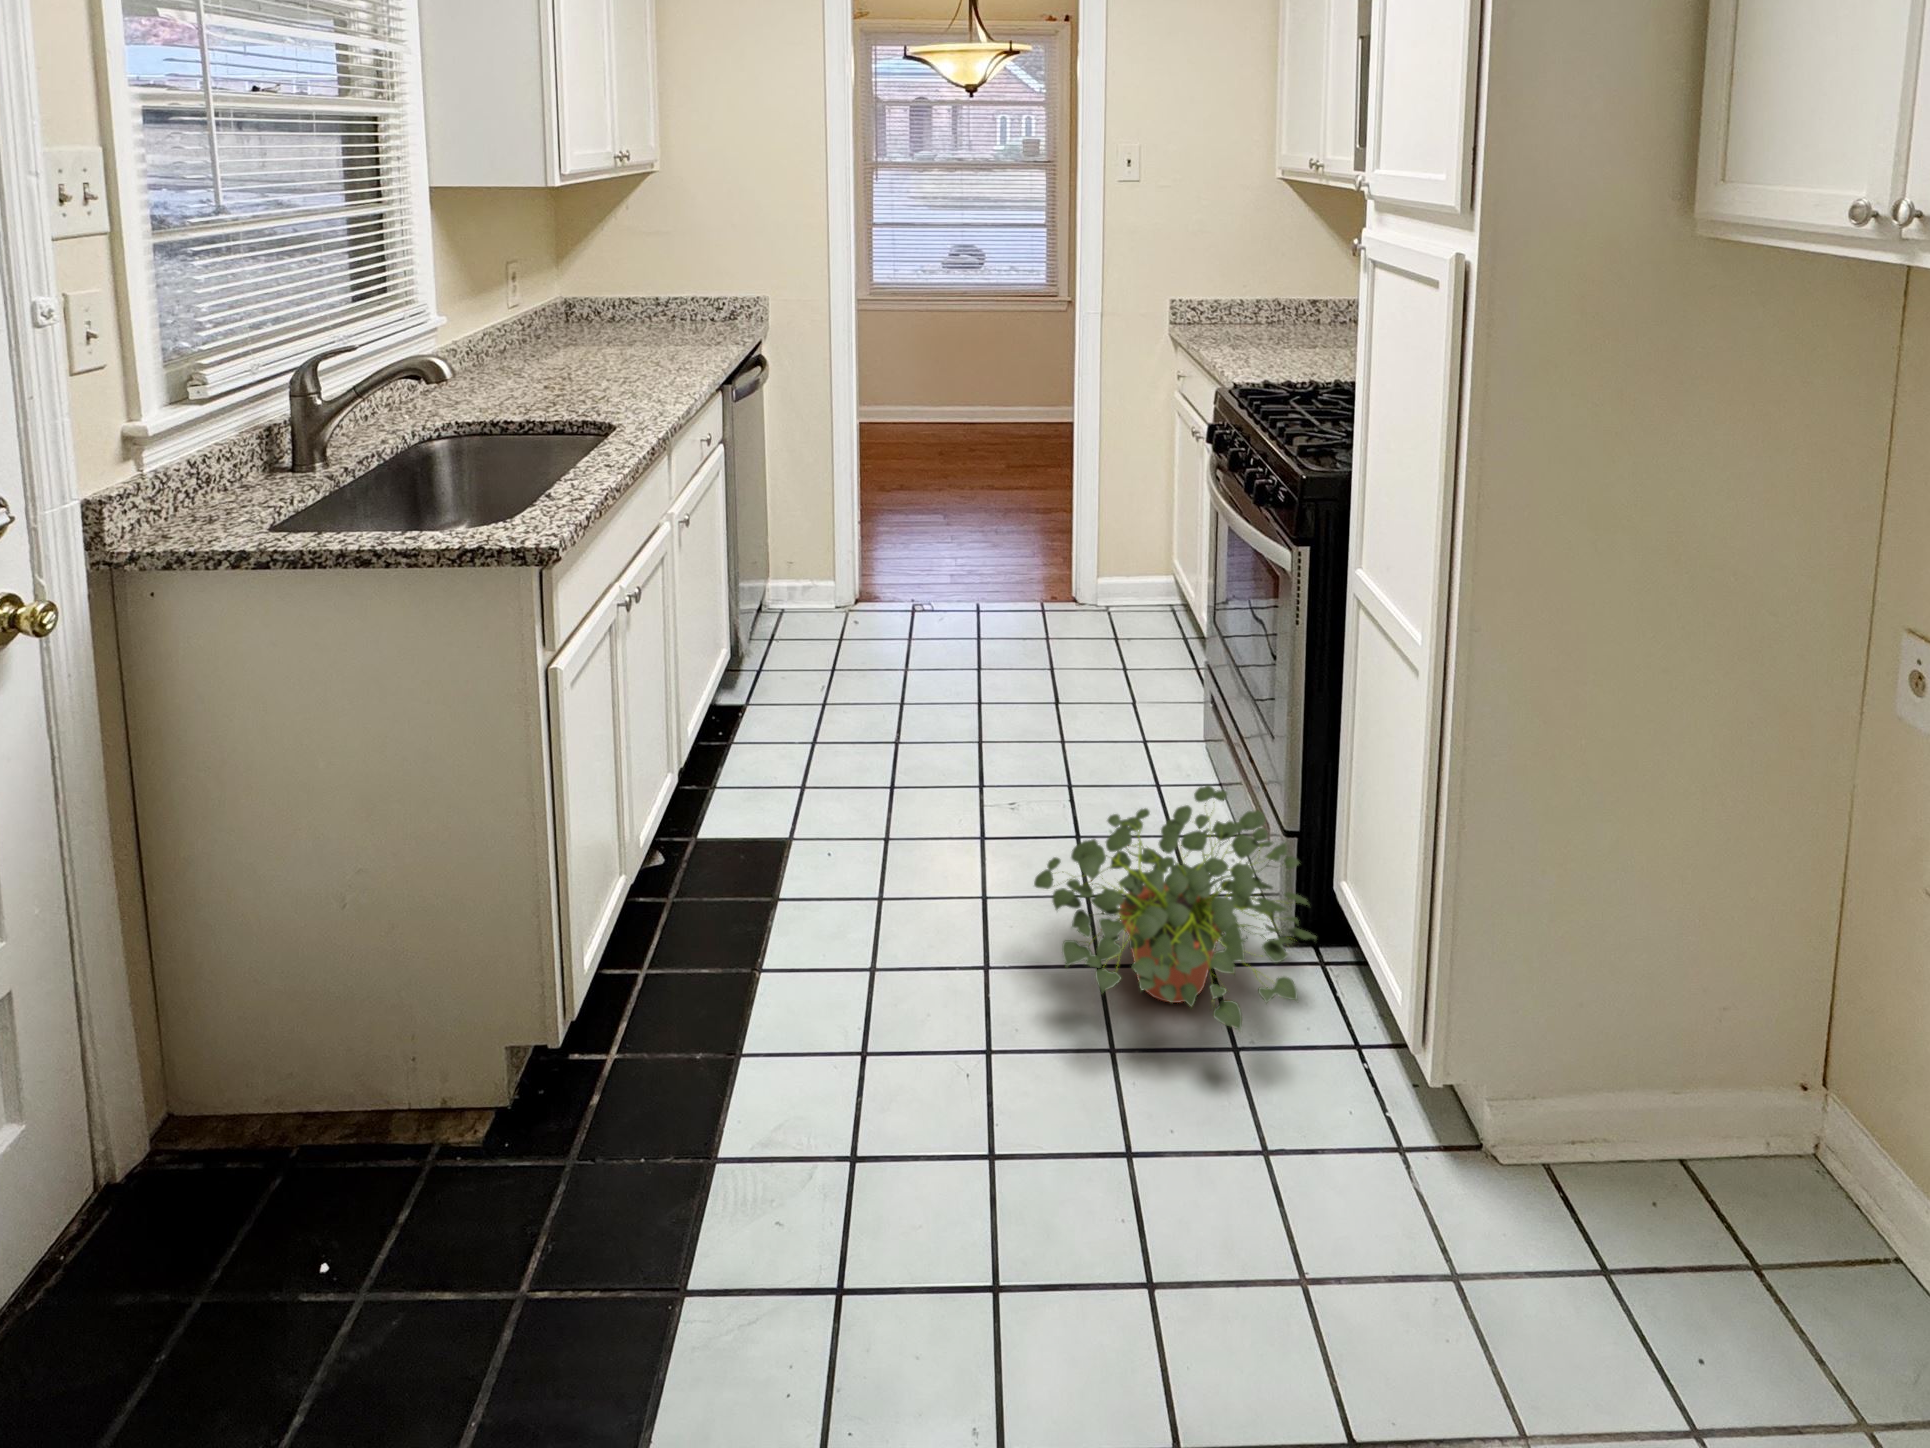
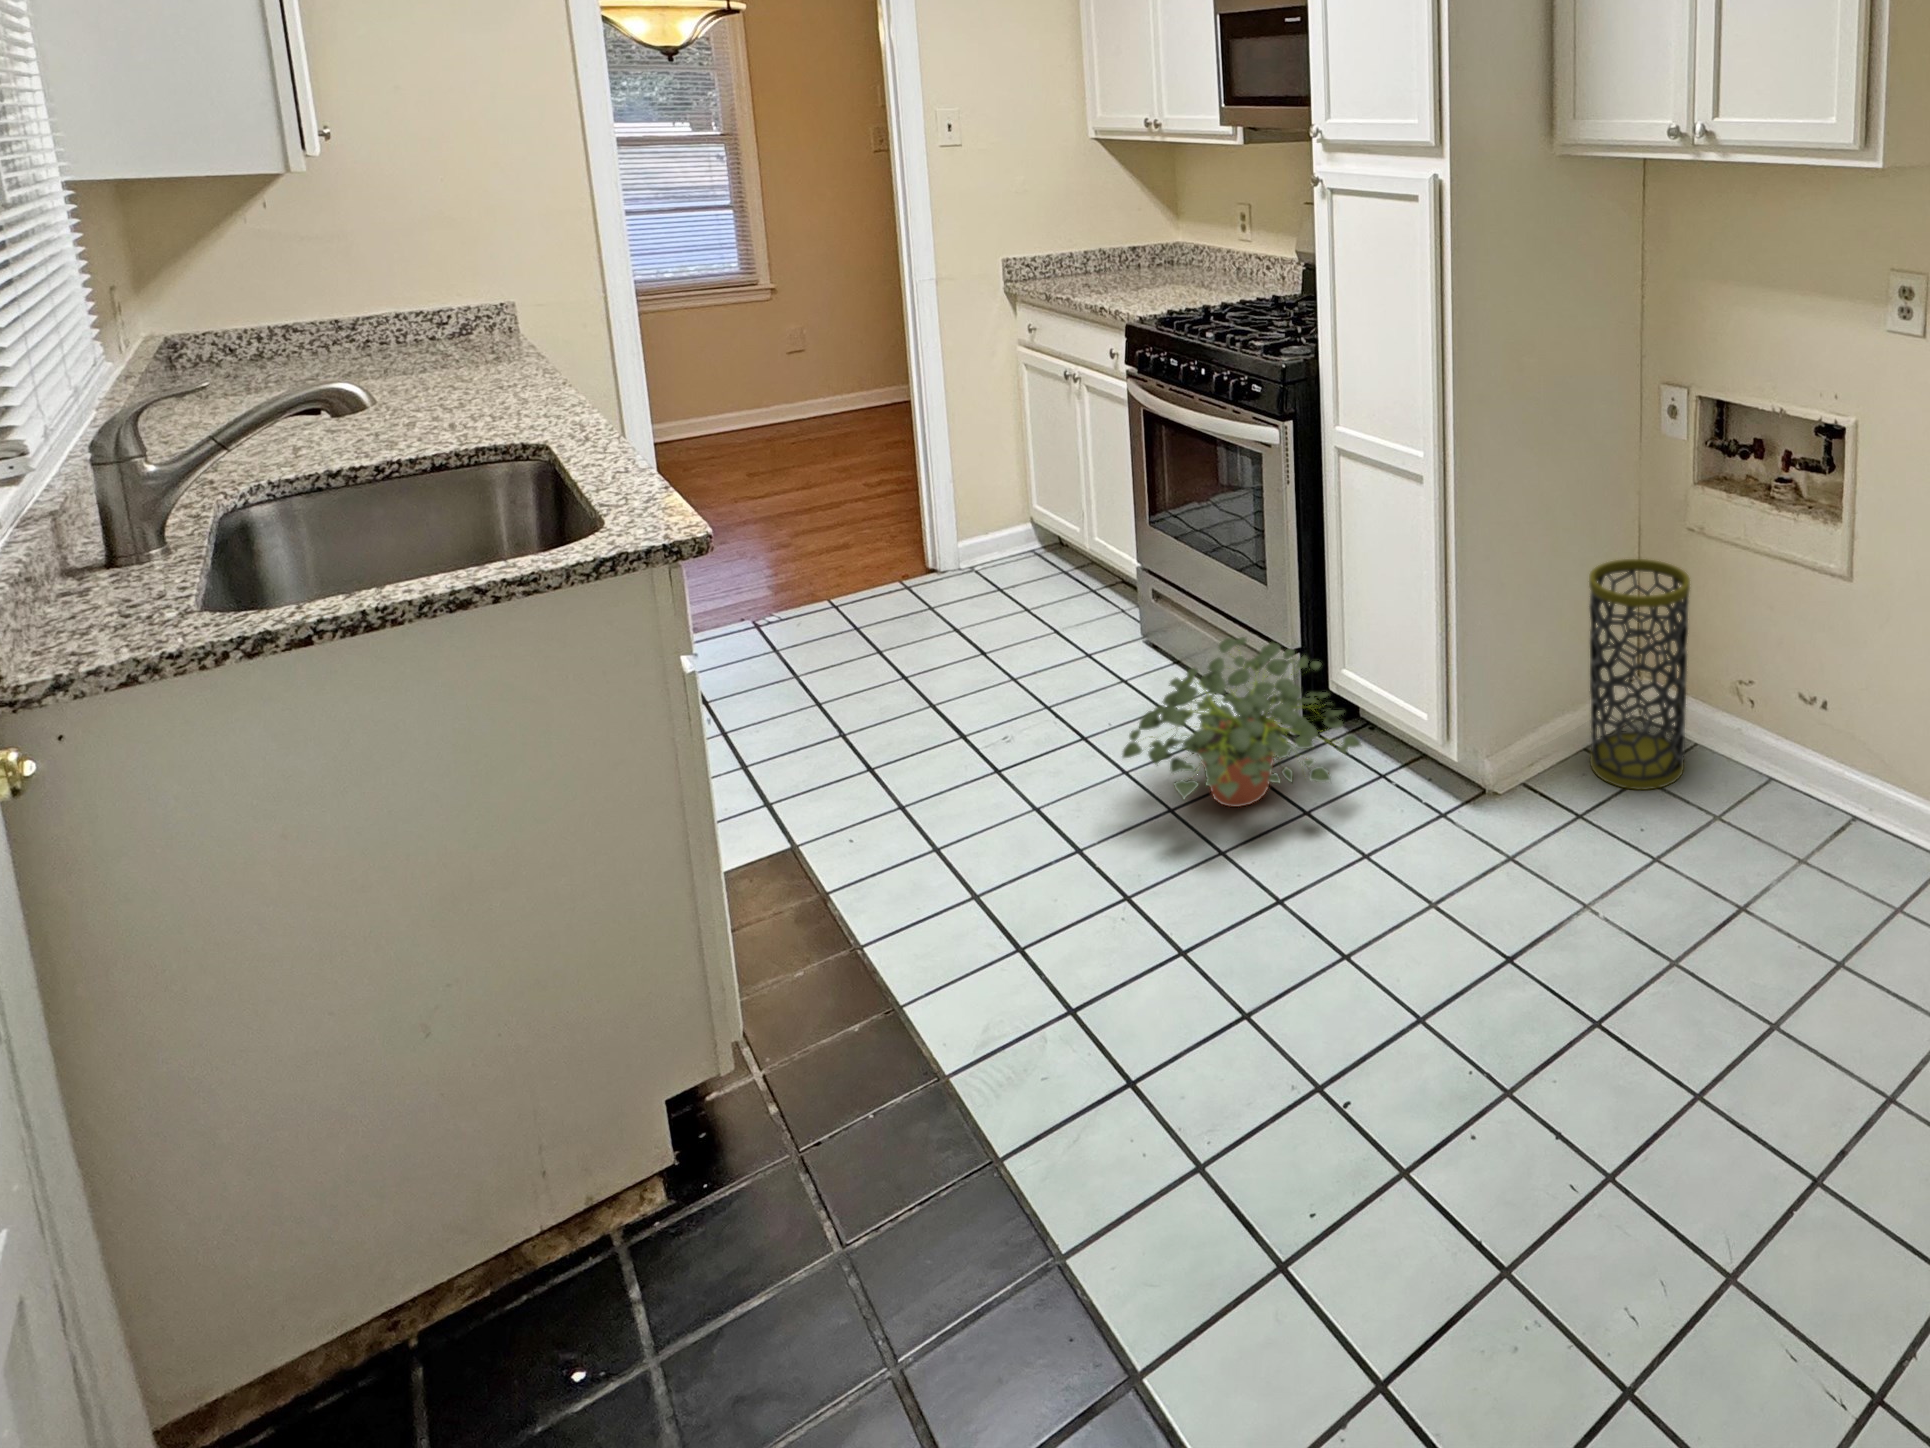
trash can: none [1662,892,1881,1317] -> present [1589,559,1690,790]

